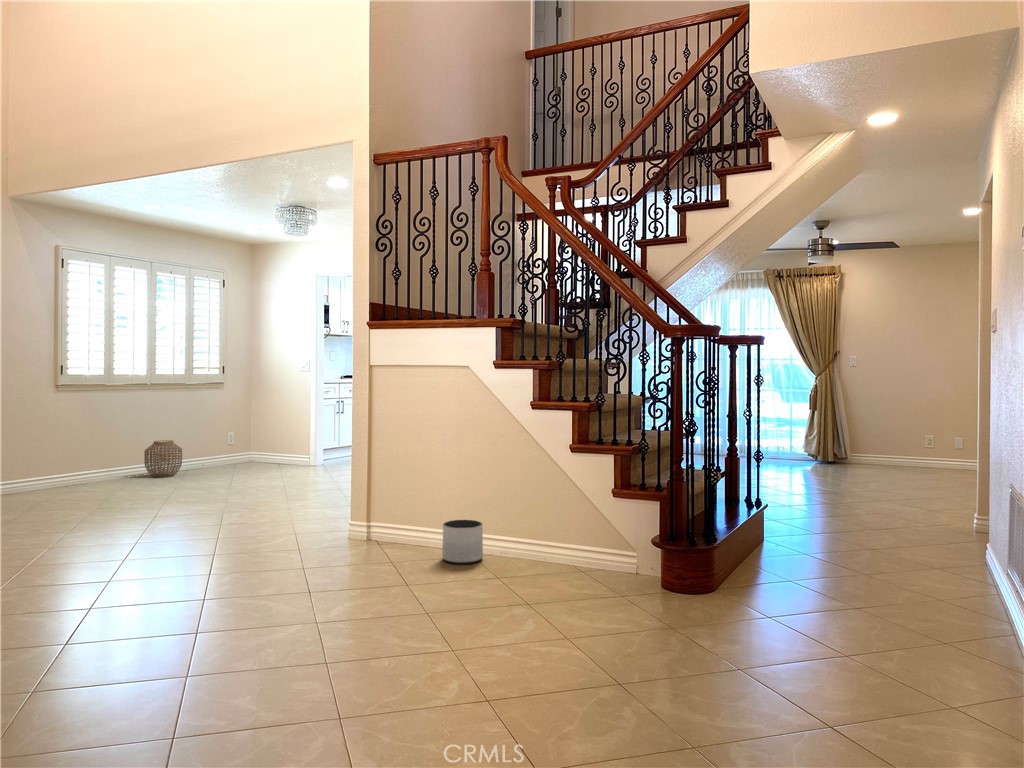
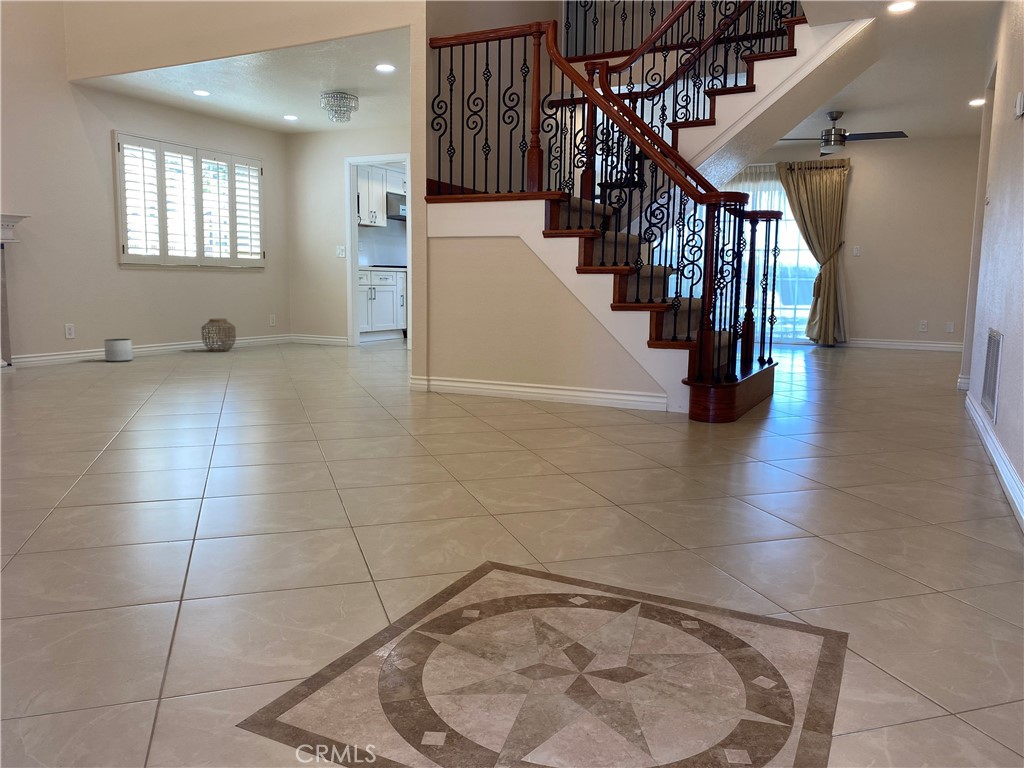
planter: present [442,520,483,564] -> present [104,339,133,362]

